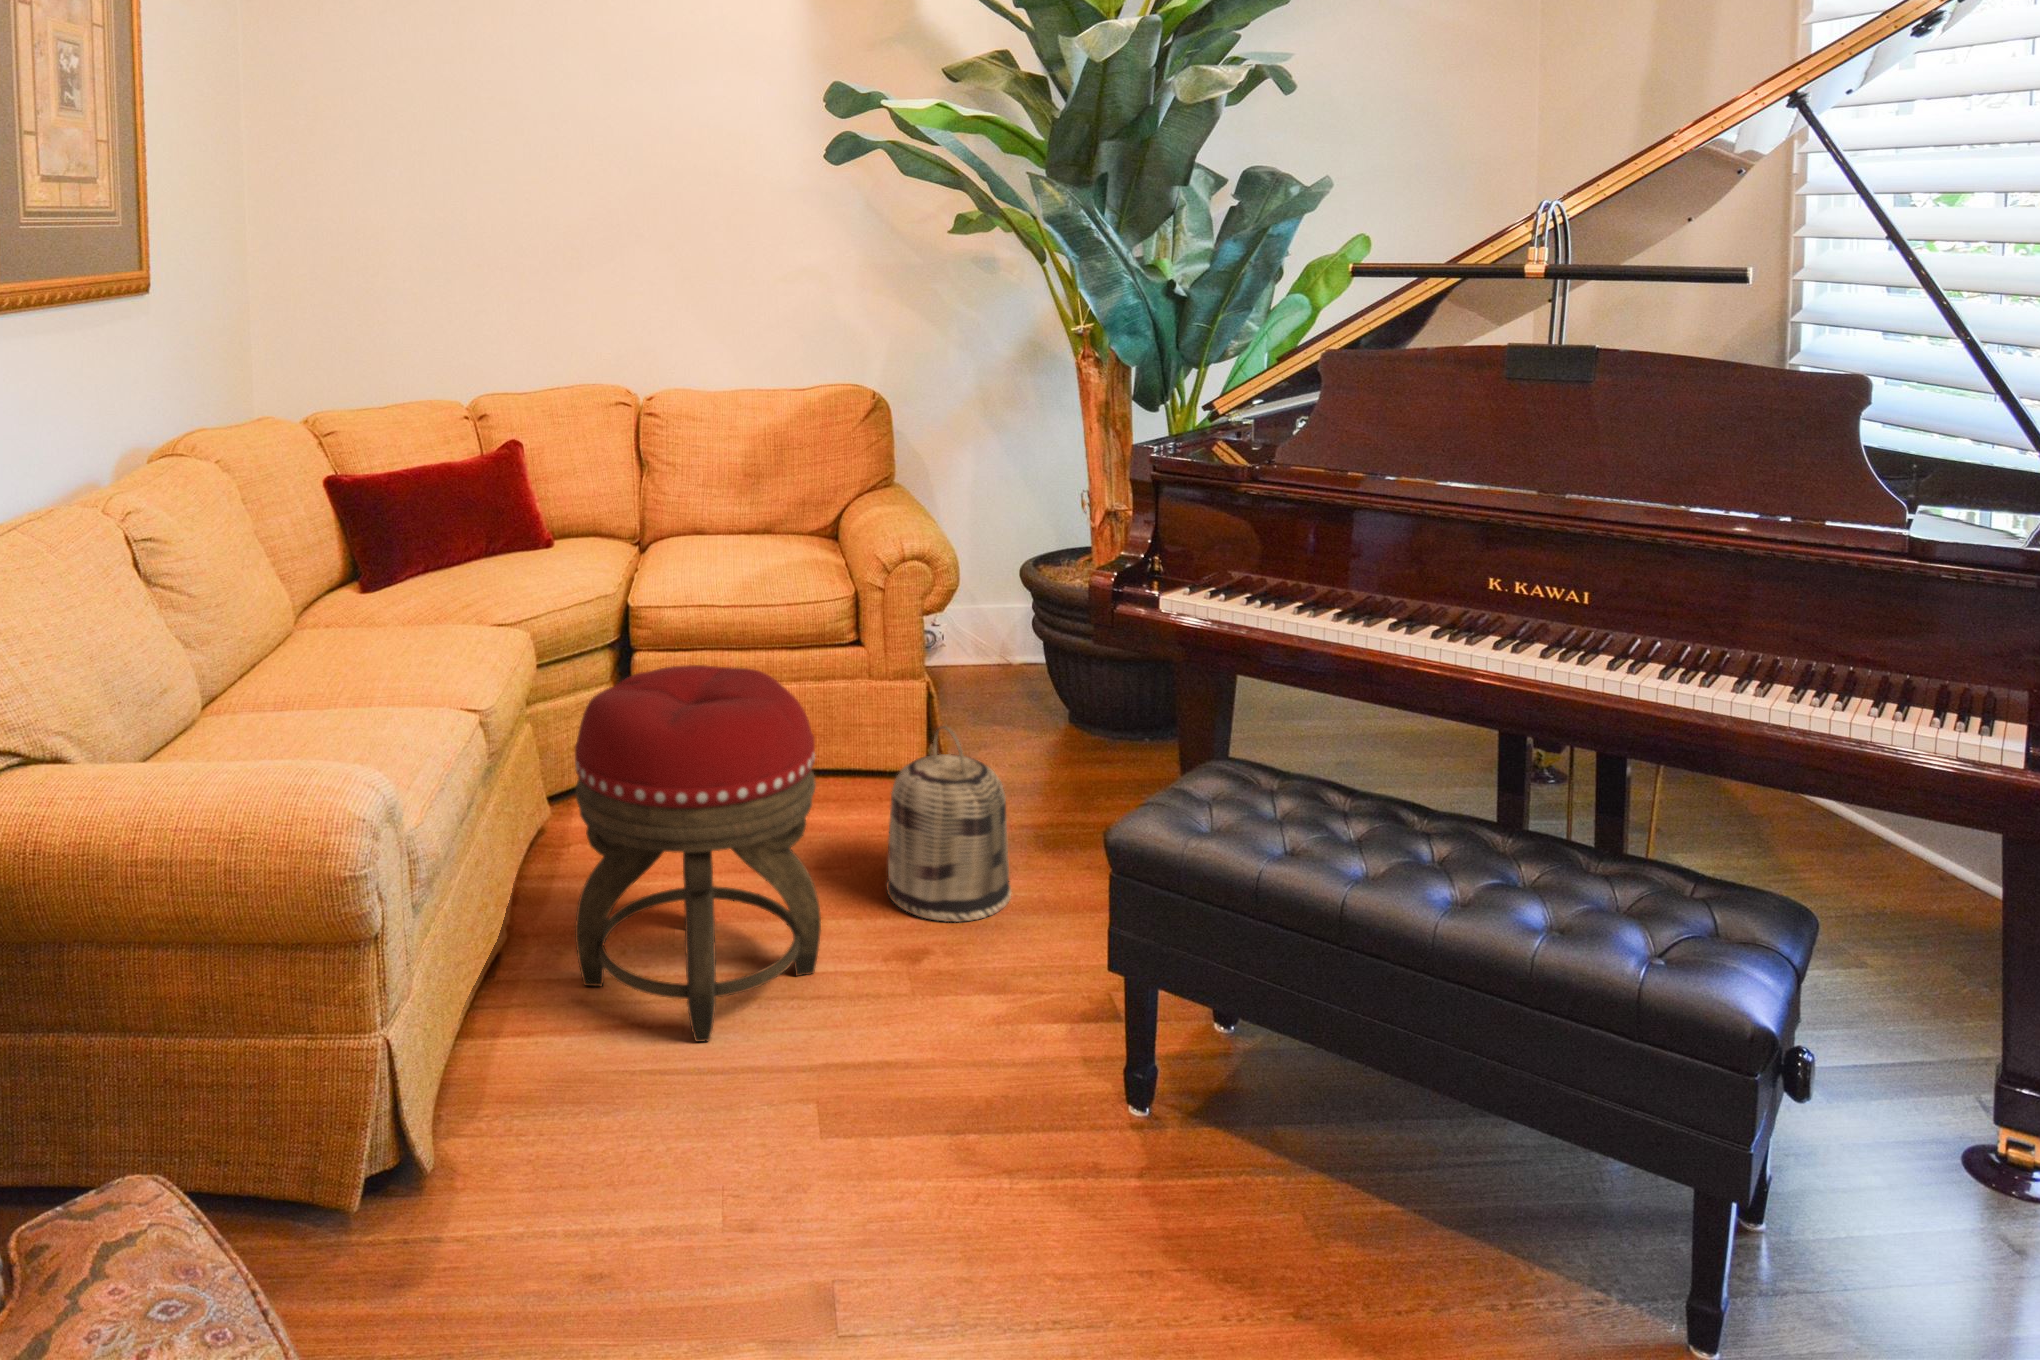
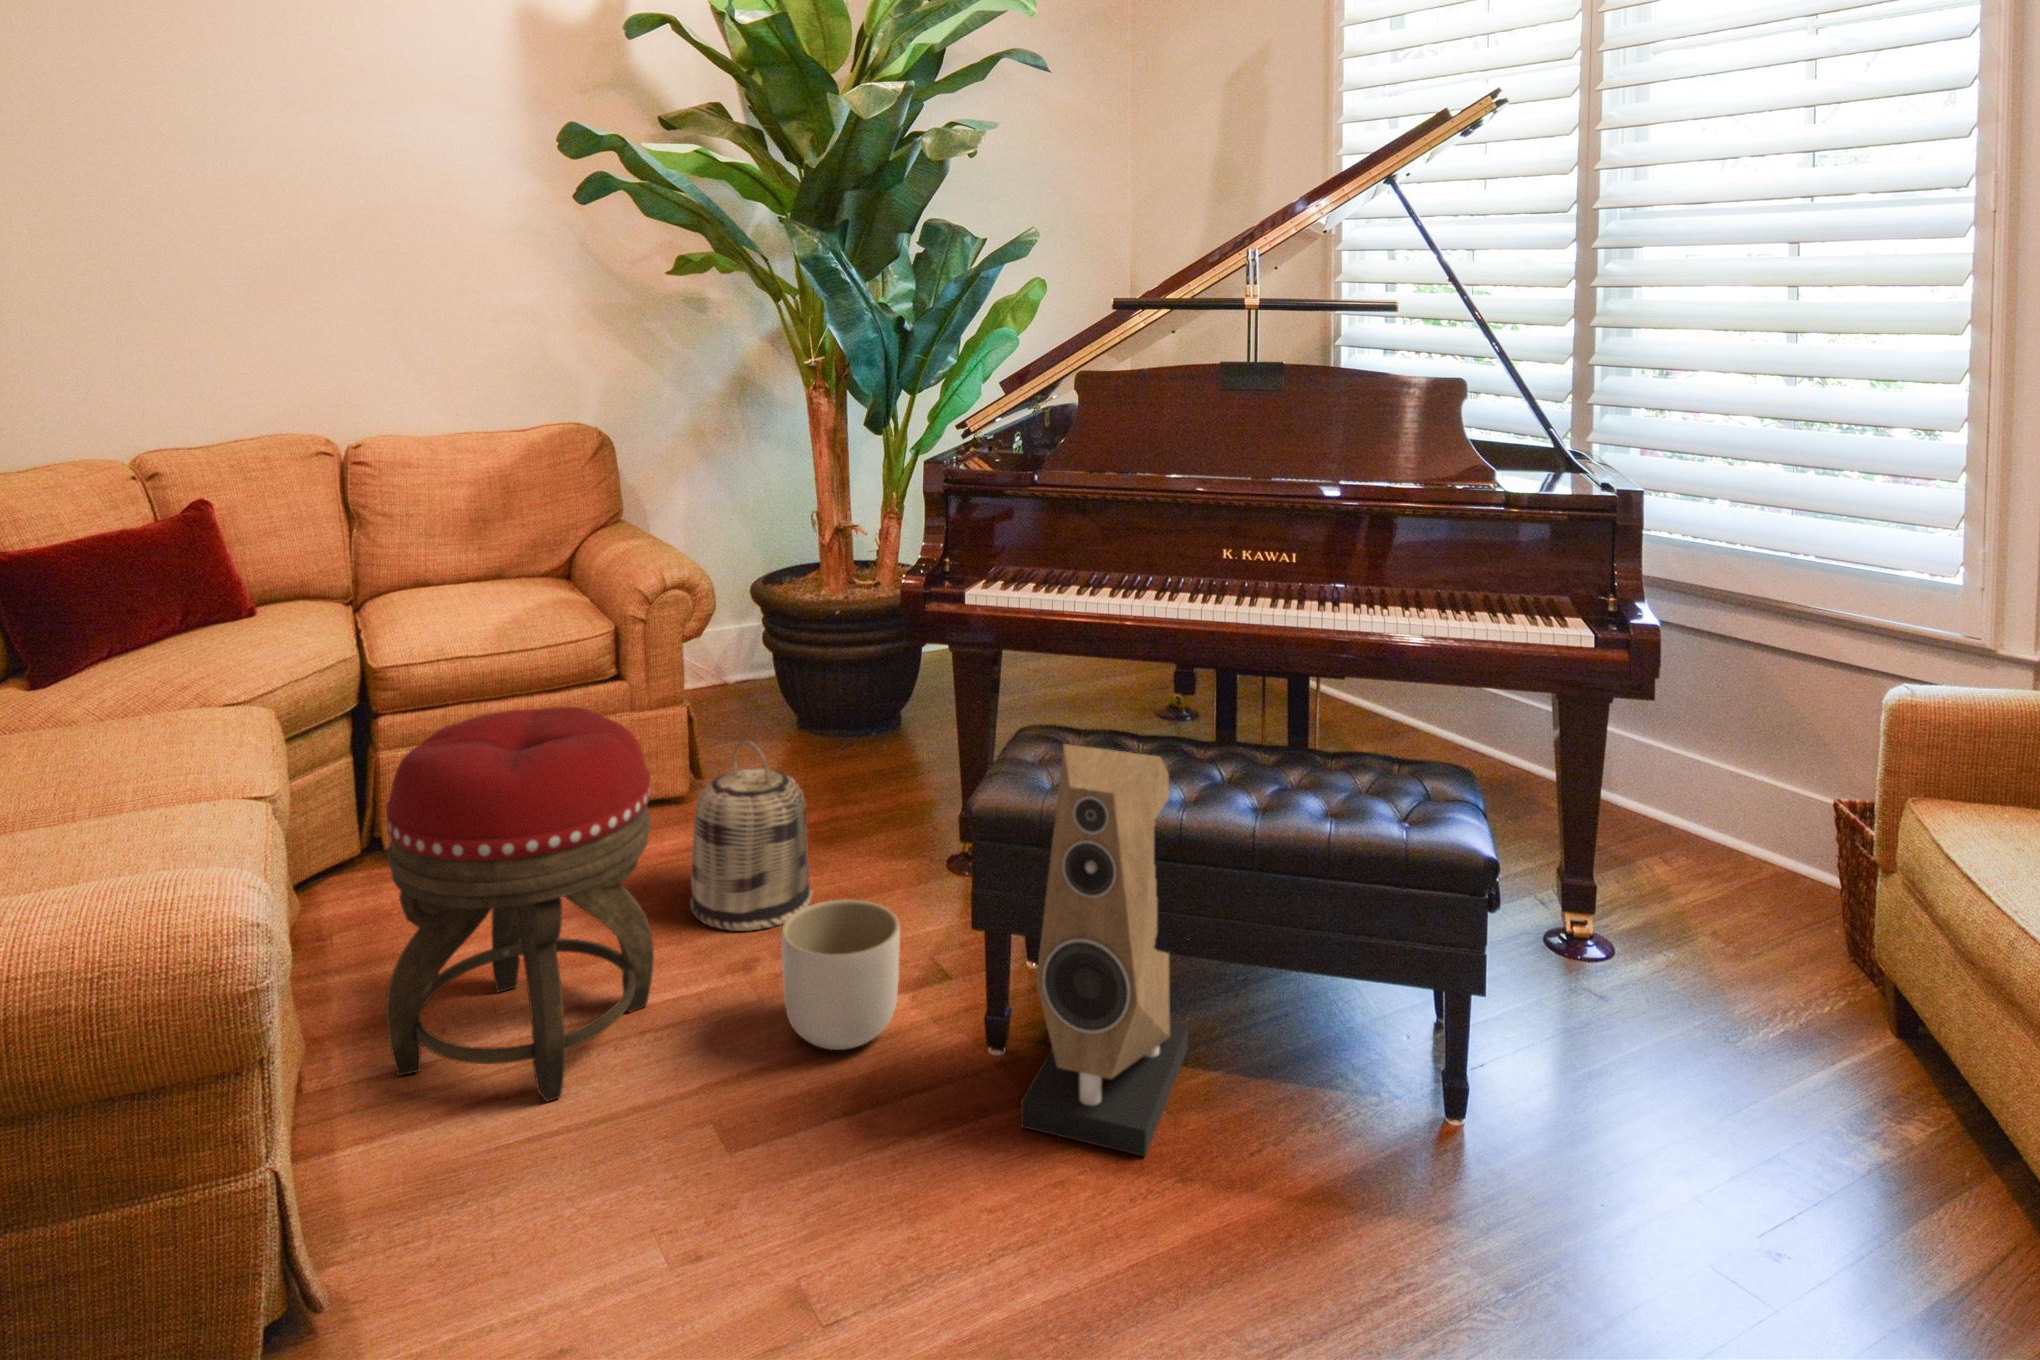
speaker: none [1146,784,1381,1270] -> present [1021,744,1188,1157]
planter: none [930,906,1055,1064] -> present [781,899,900,1050]

